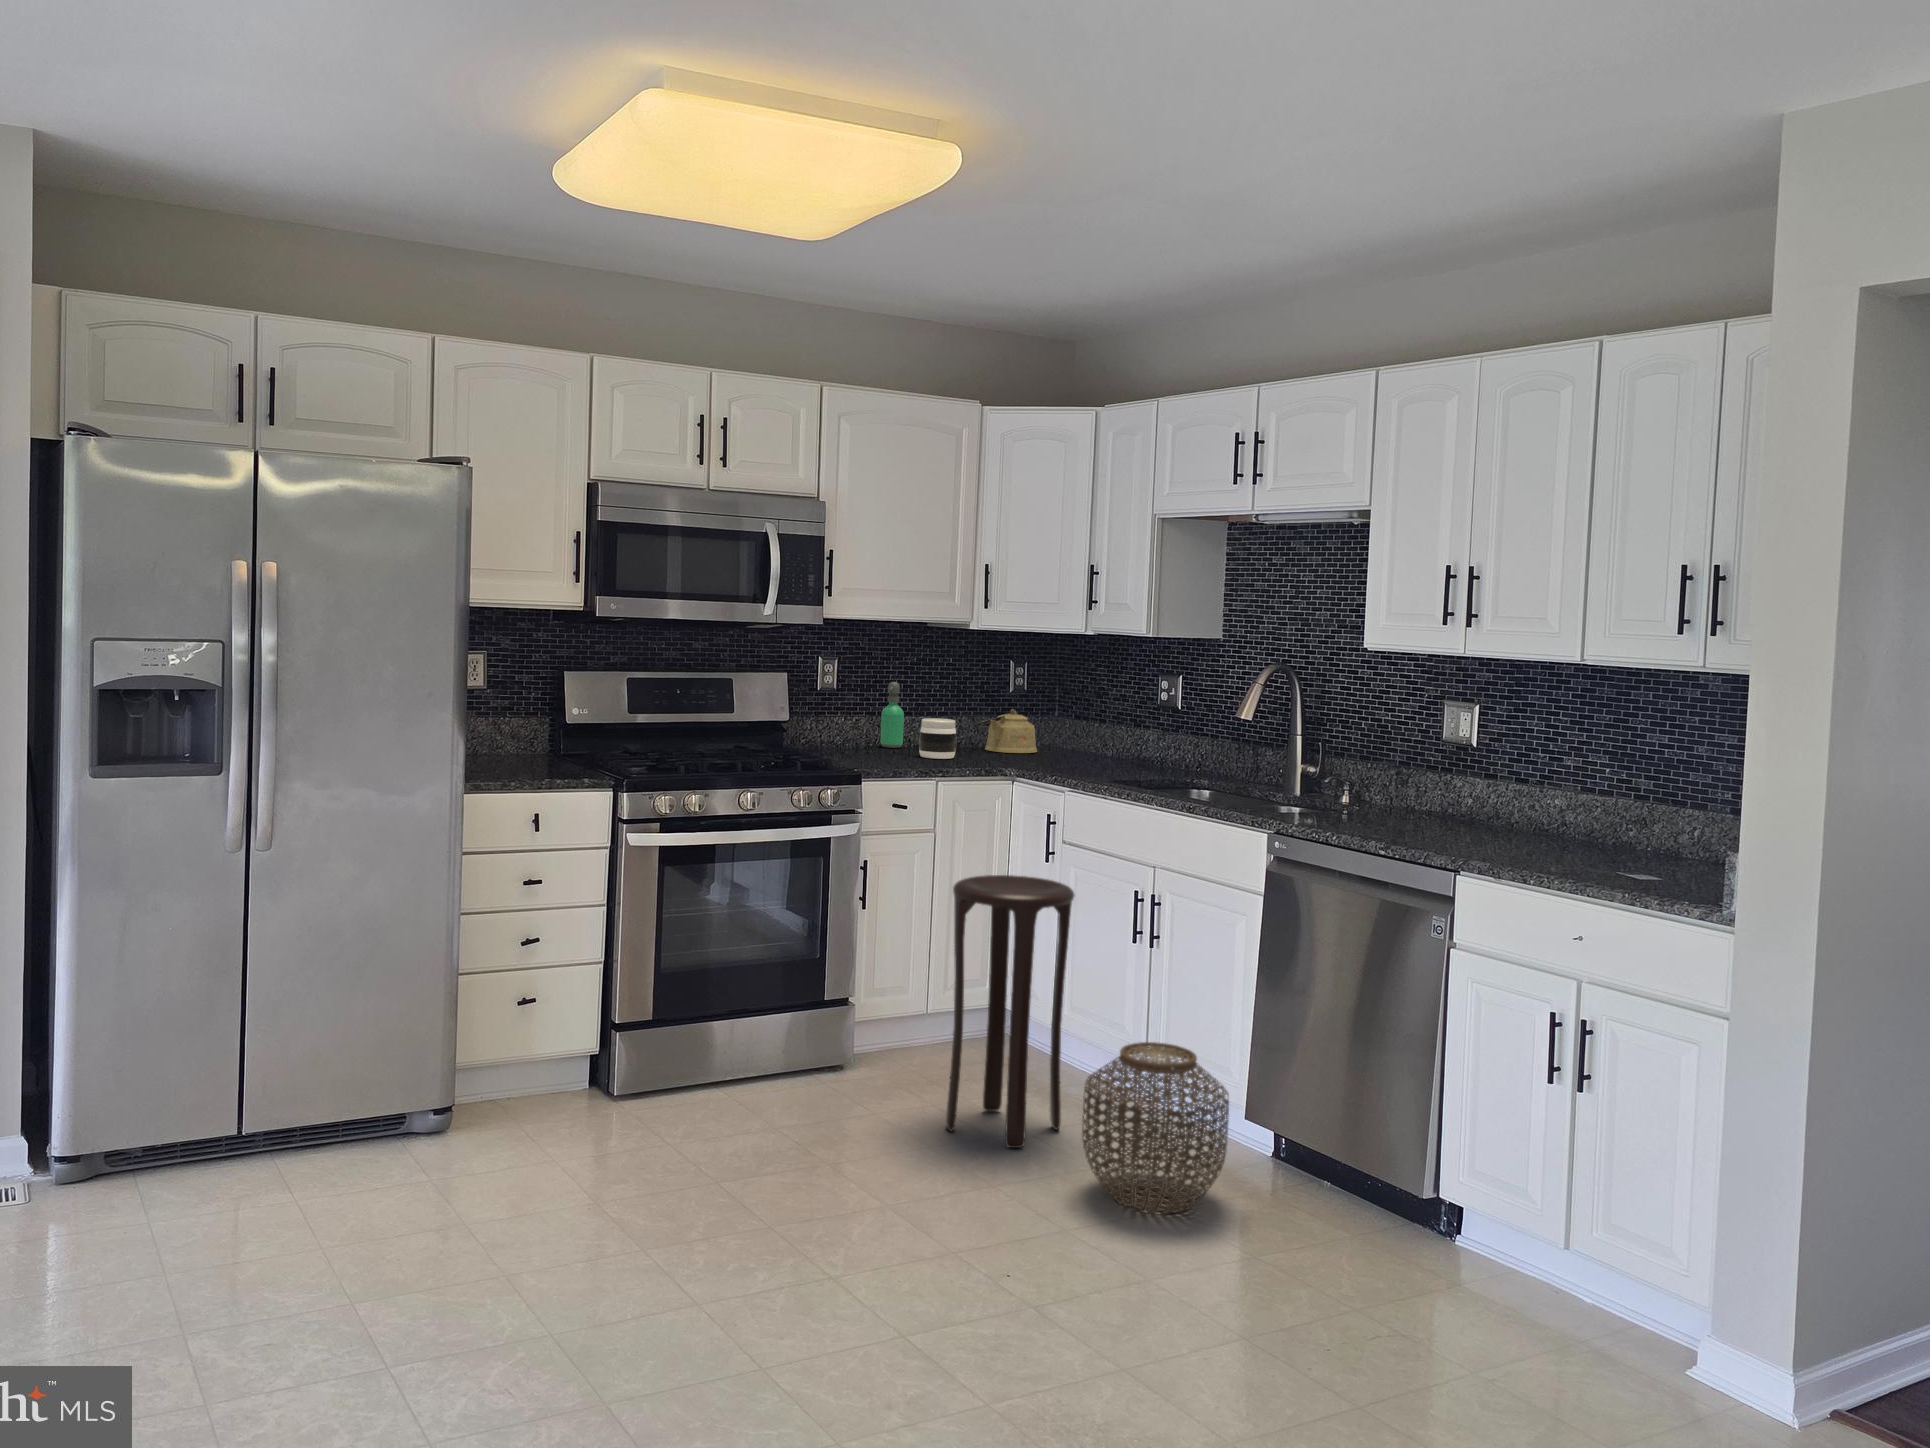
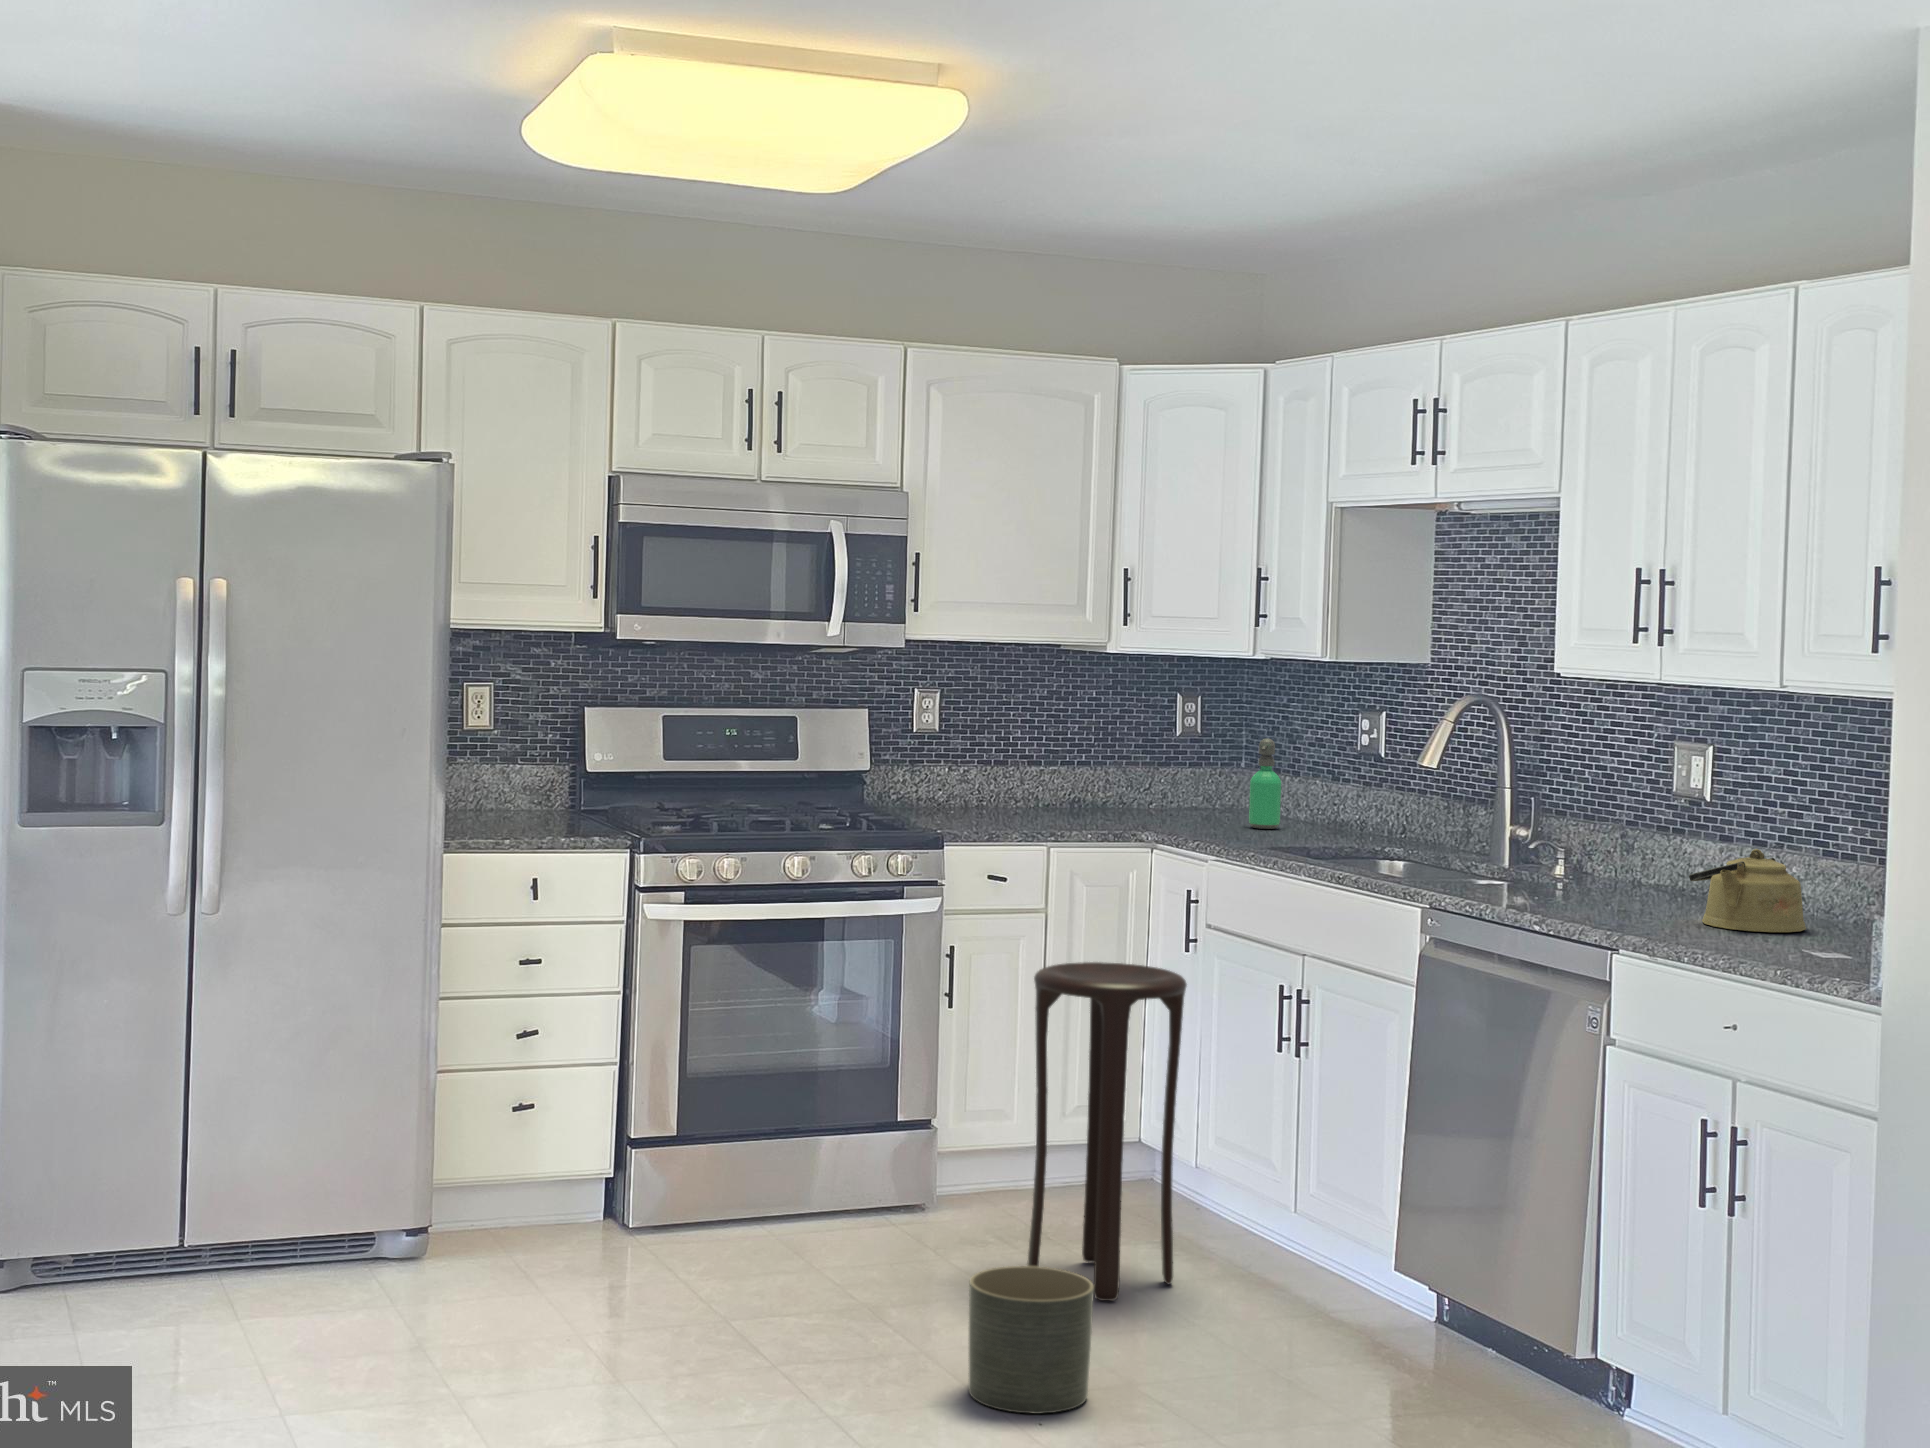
soap dispenser: present [880,682,904,748] -> present [1249,739,1281,829]
kettle: present [978,709,1037,753] -> present [1689,849,1806,932]
jar: present [919,718,956,759] -> none [1037,769,1085,821]
woven basket: present [1082,1042,1229,1213] -> none [1168,1164,1349,1373]
planter: none [940,1138,1045,1269] -> present [968,1266,1094,1414]

